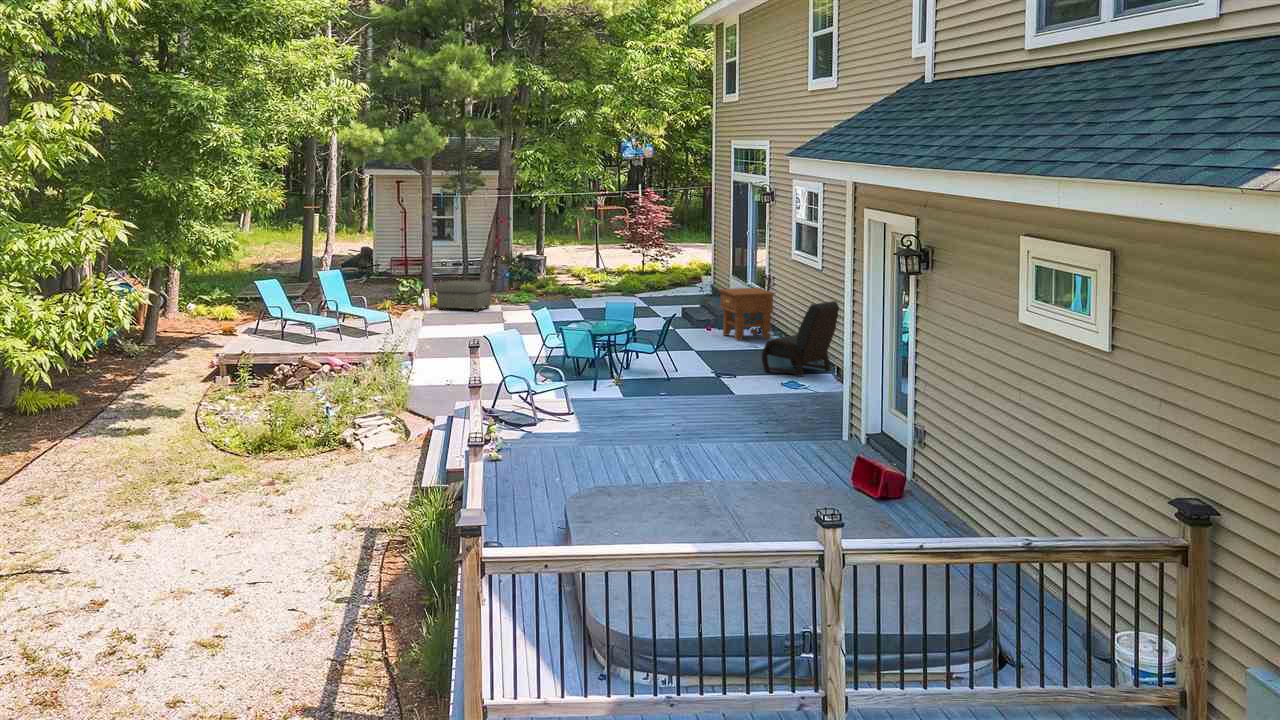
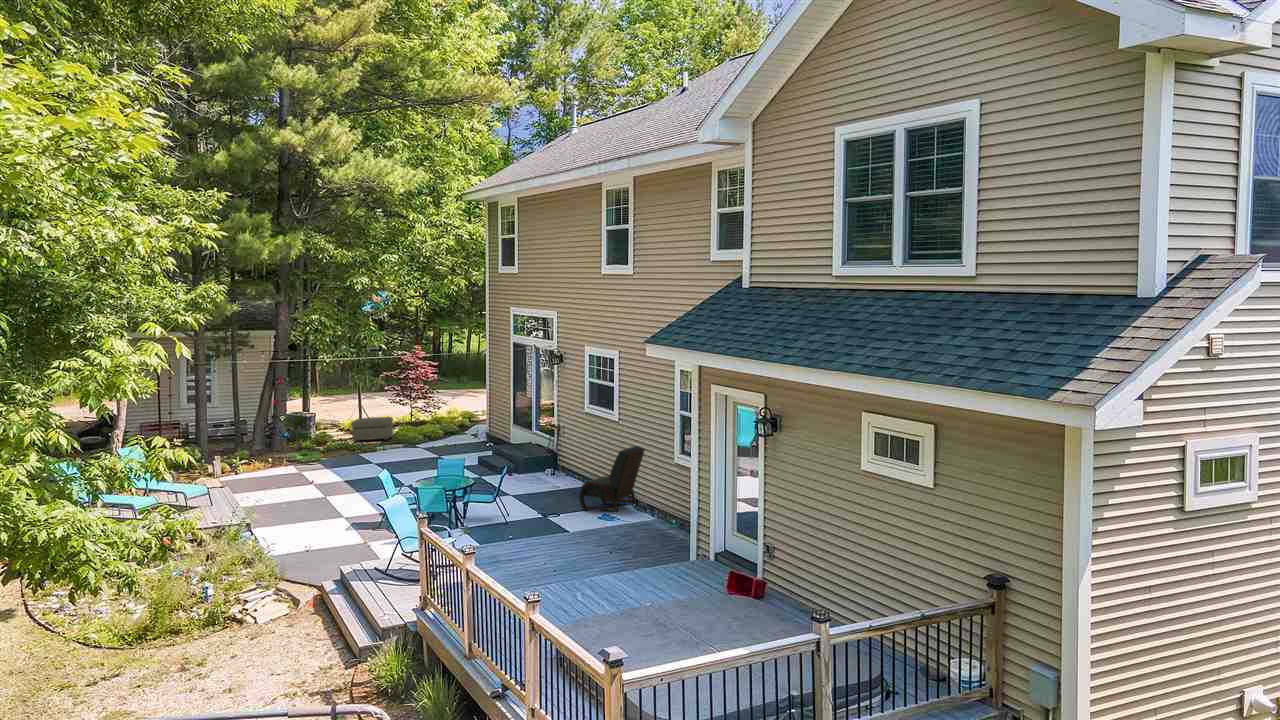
ottoman: present [436,281,491,312] -> present [351,417,394,442]
side table: present [719,288,775,340] -> none [514,434,567,483]

